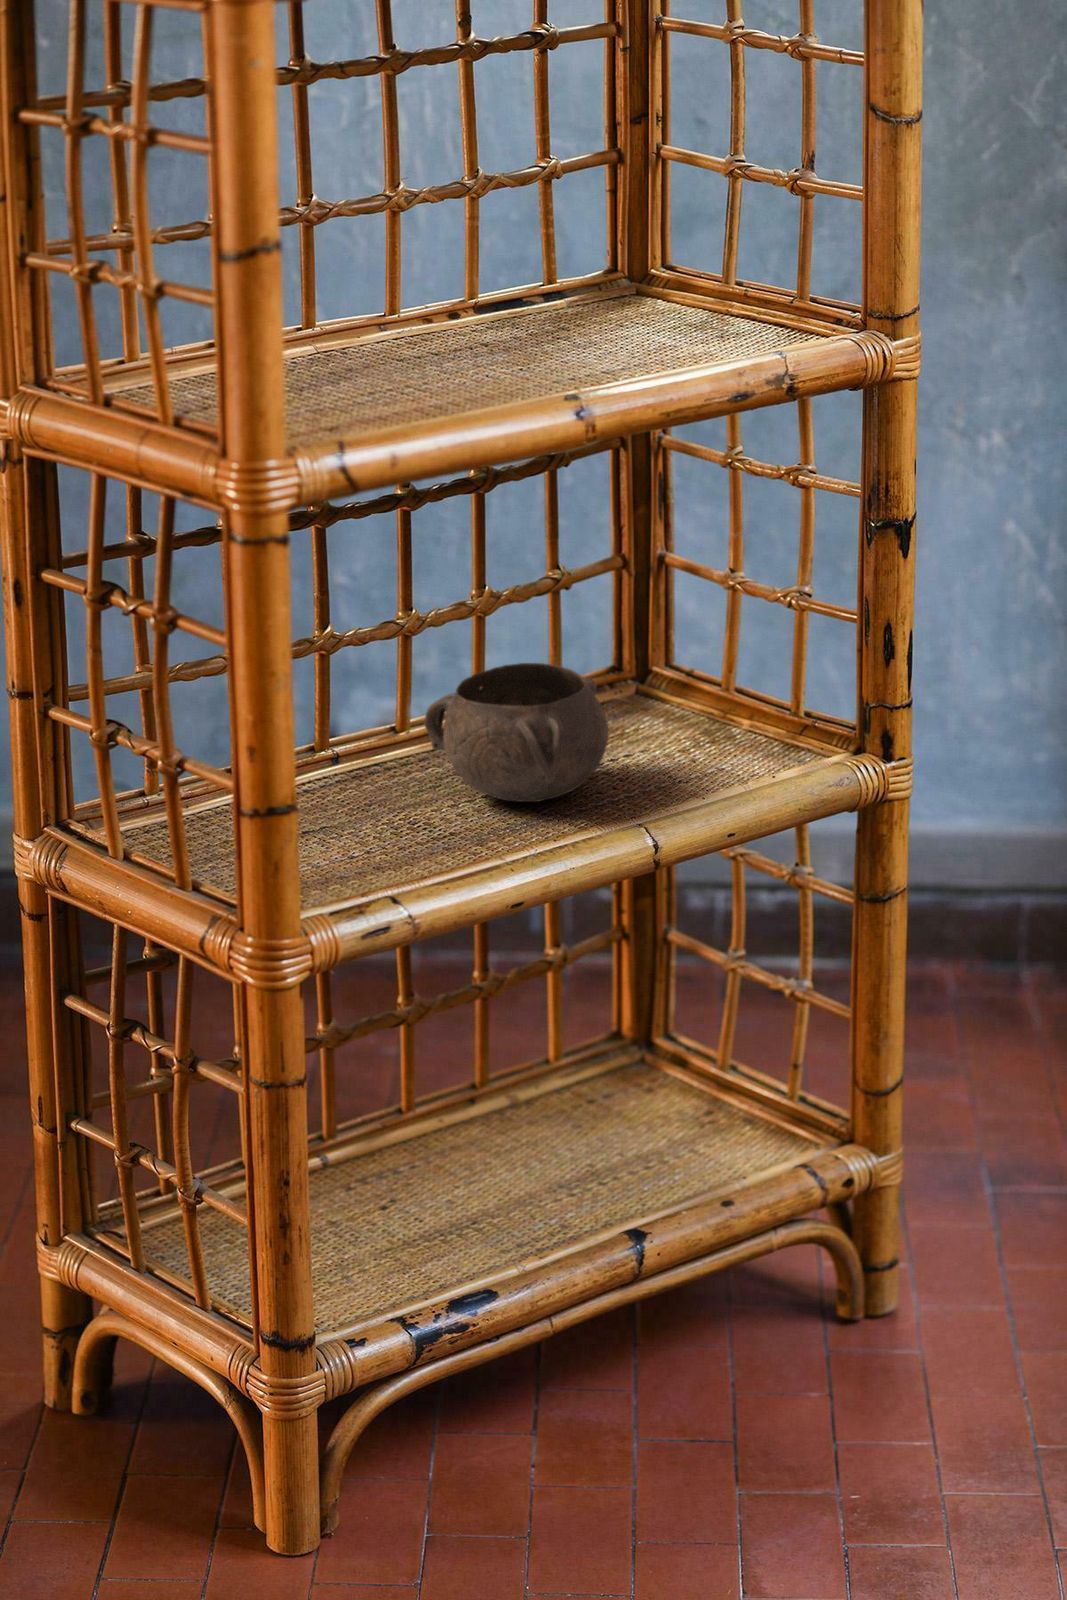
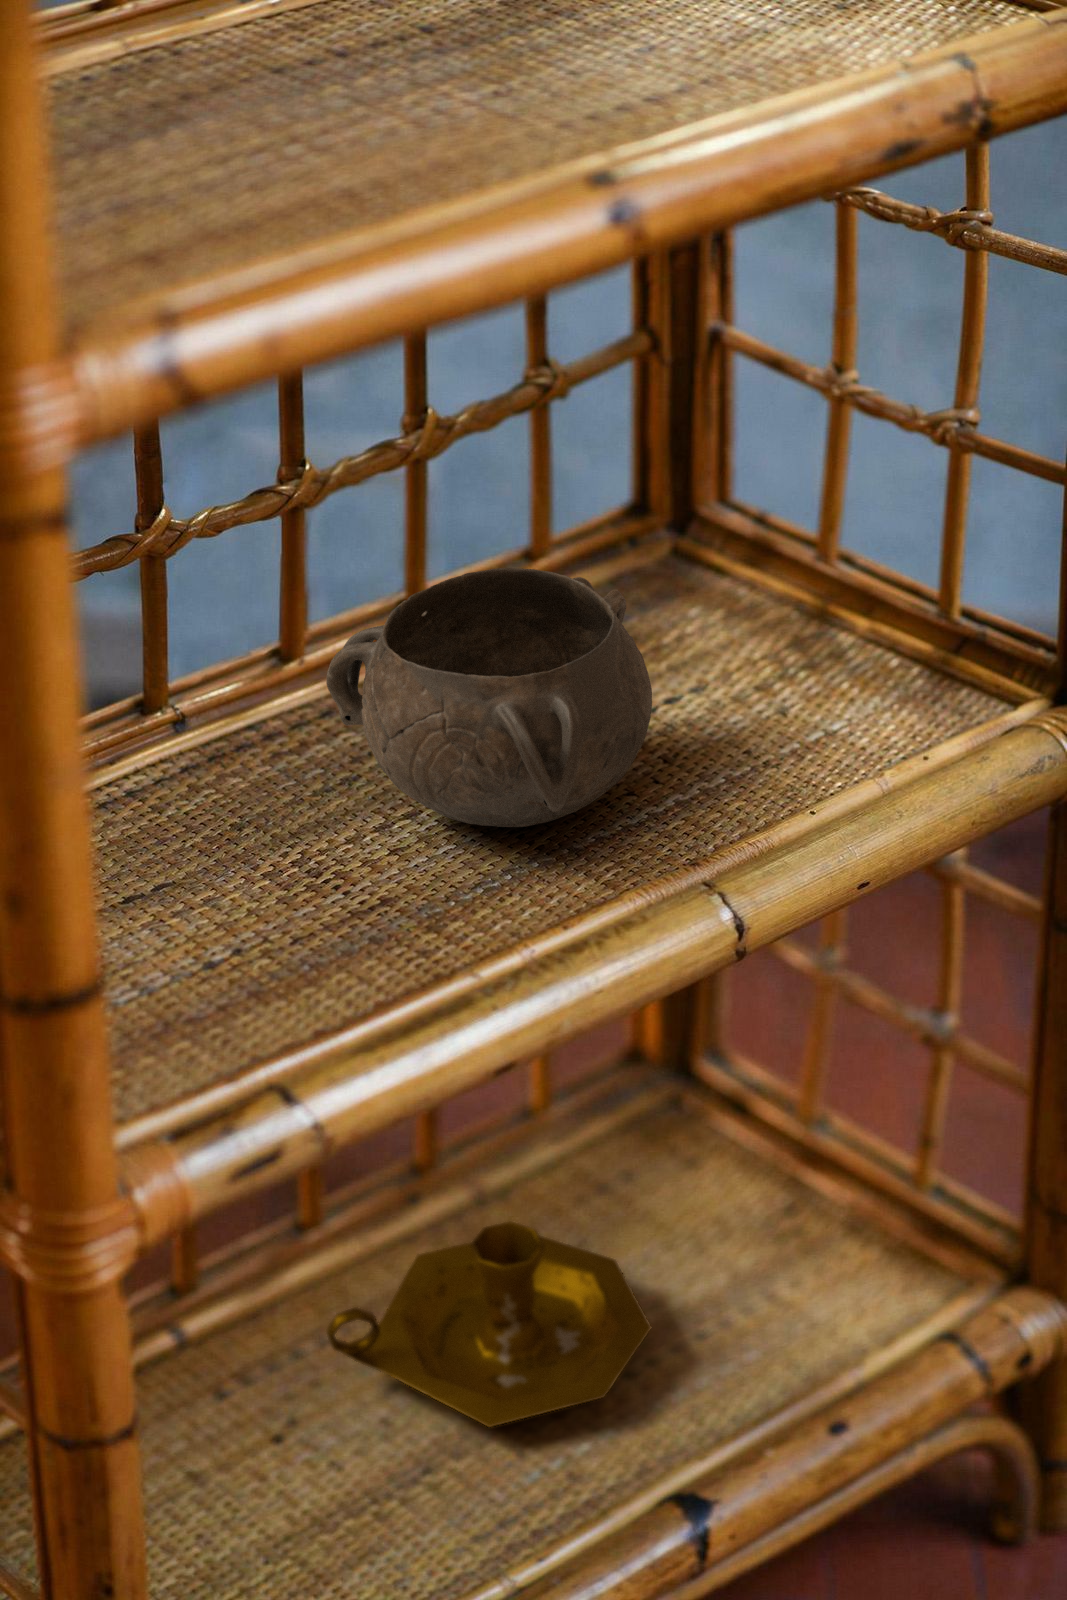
candlestick: none [414,1089,617,1204] -> present [326,1222,651,1427]

